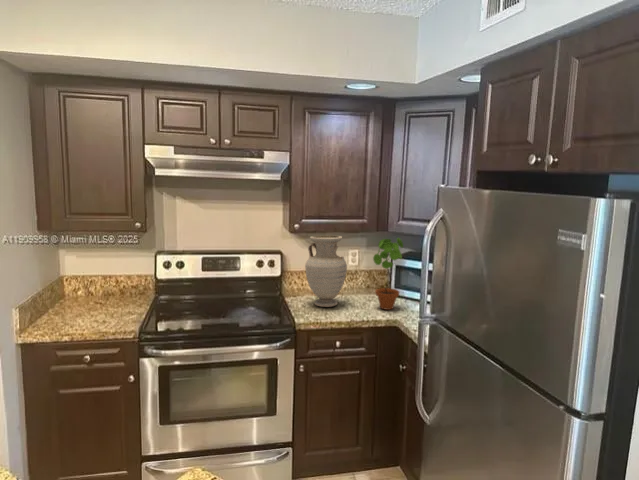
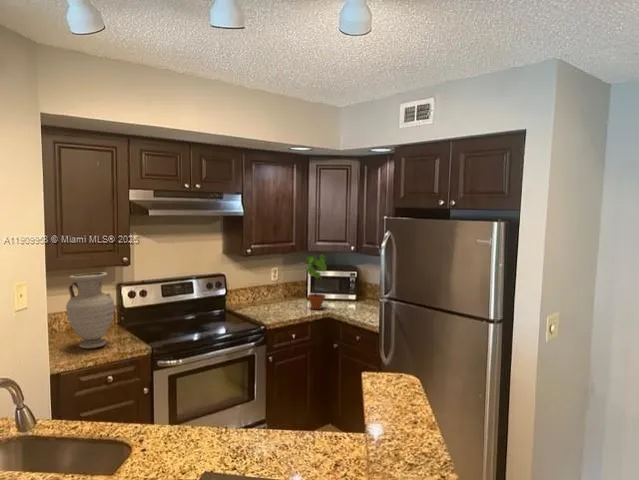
vase: present [305,235,347,307] -> present [66,272,114,348]

